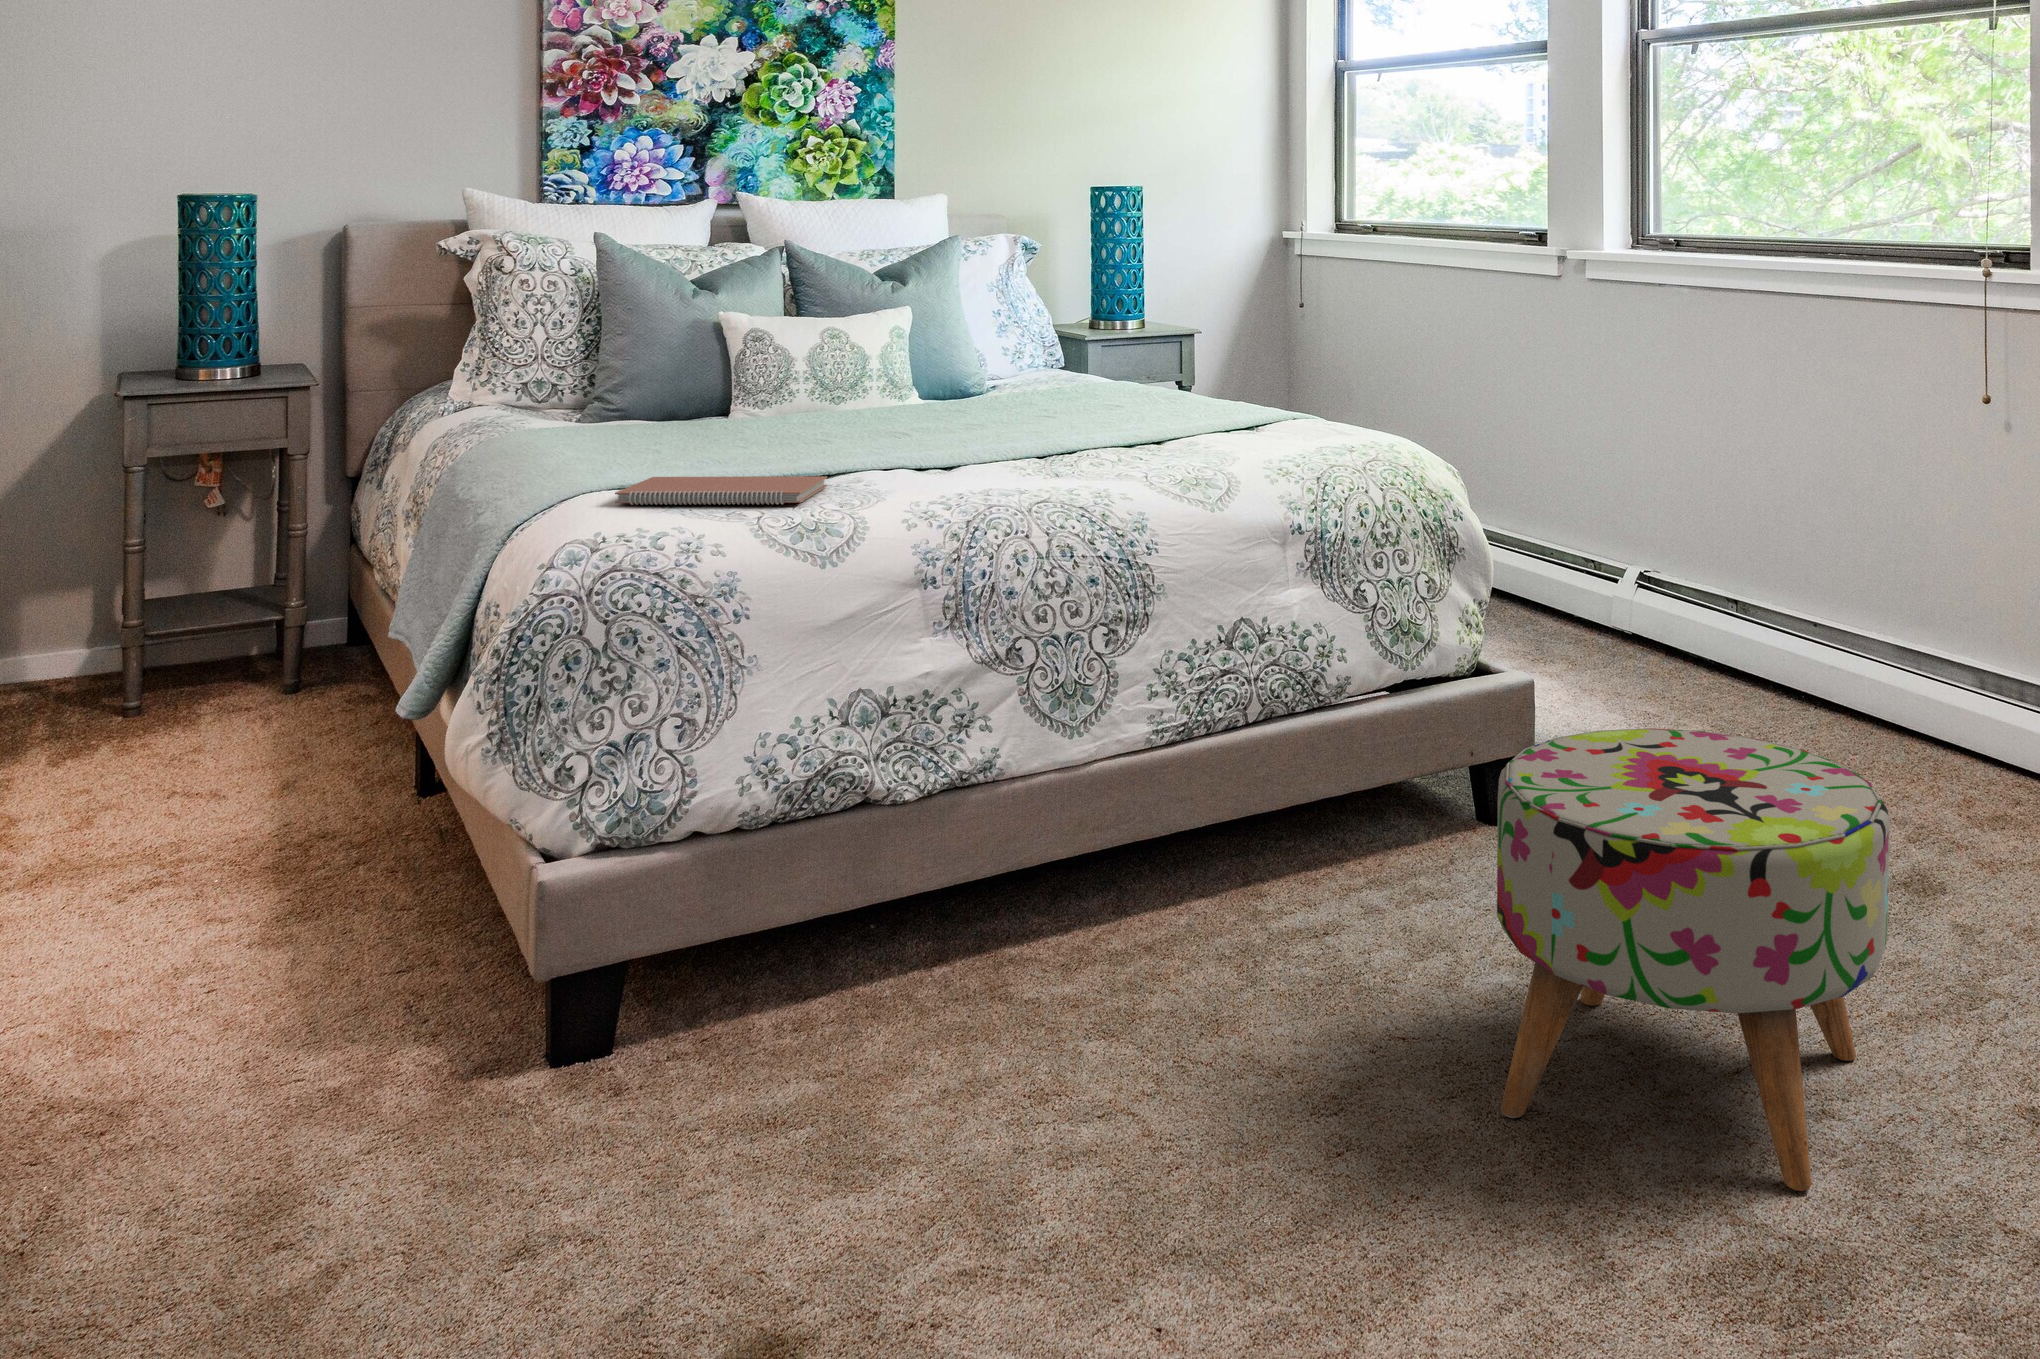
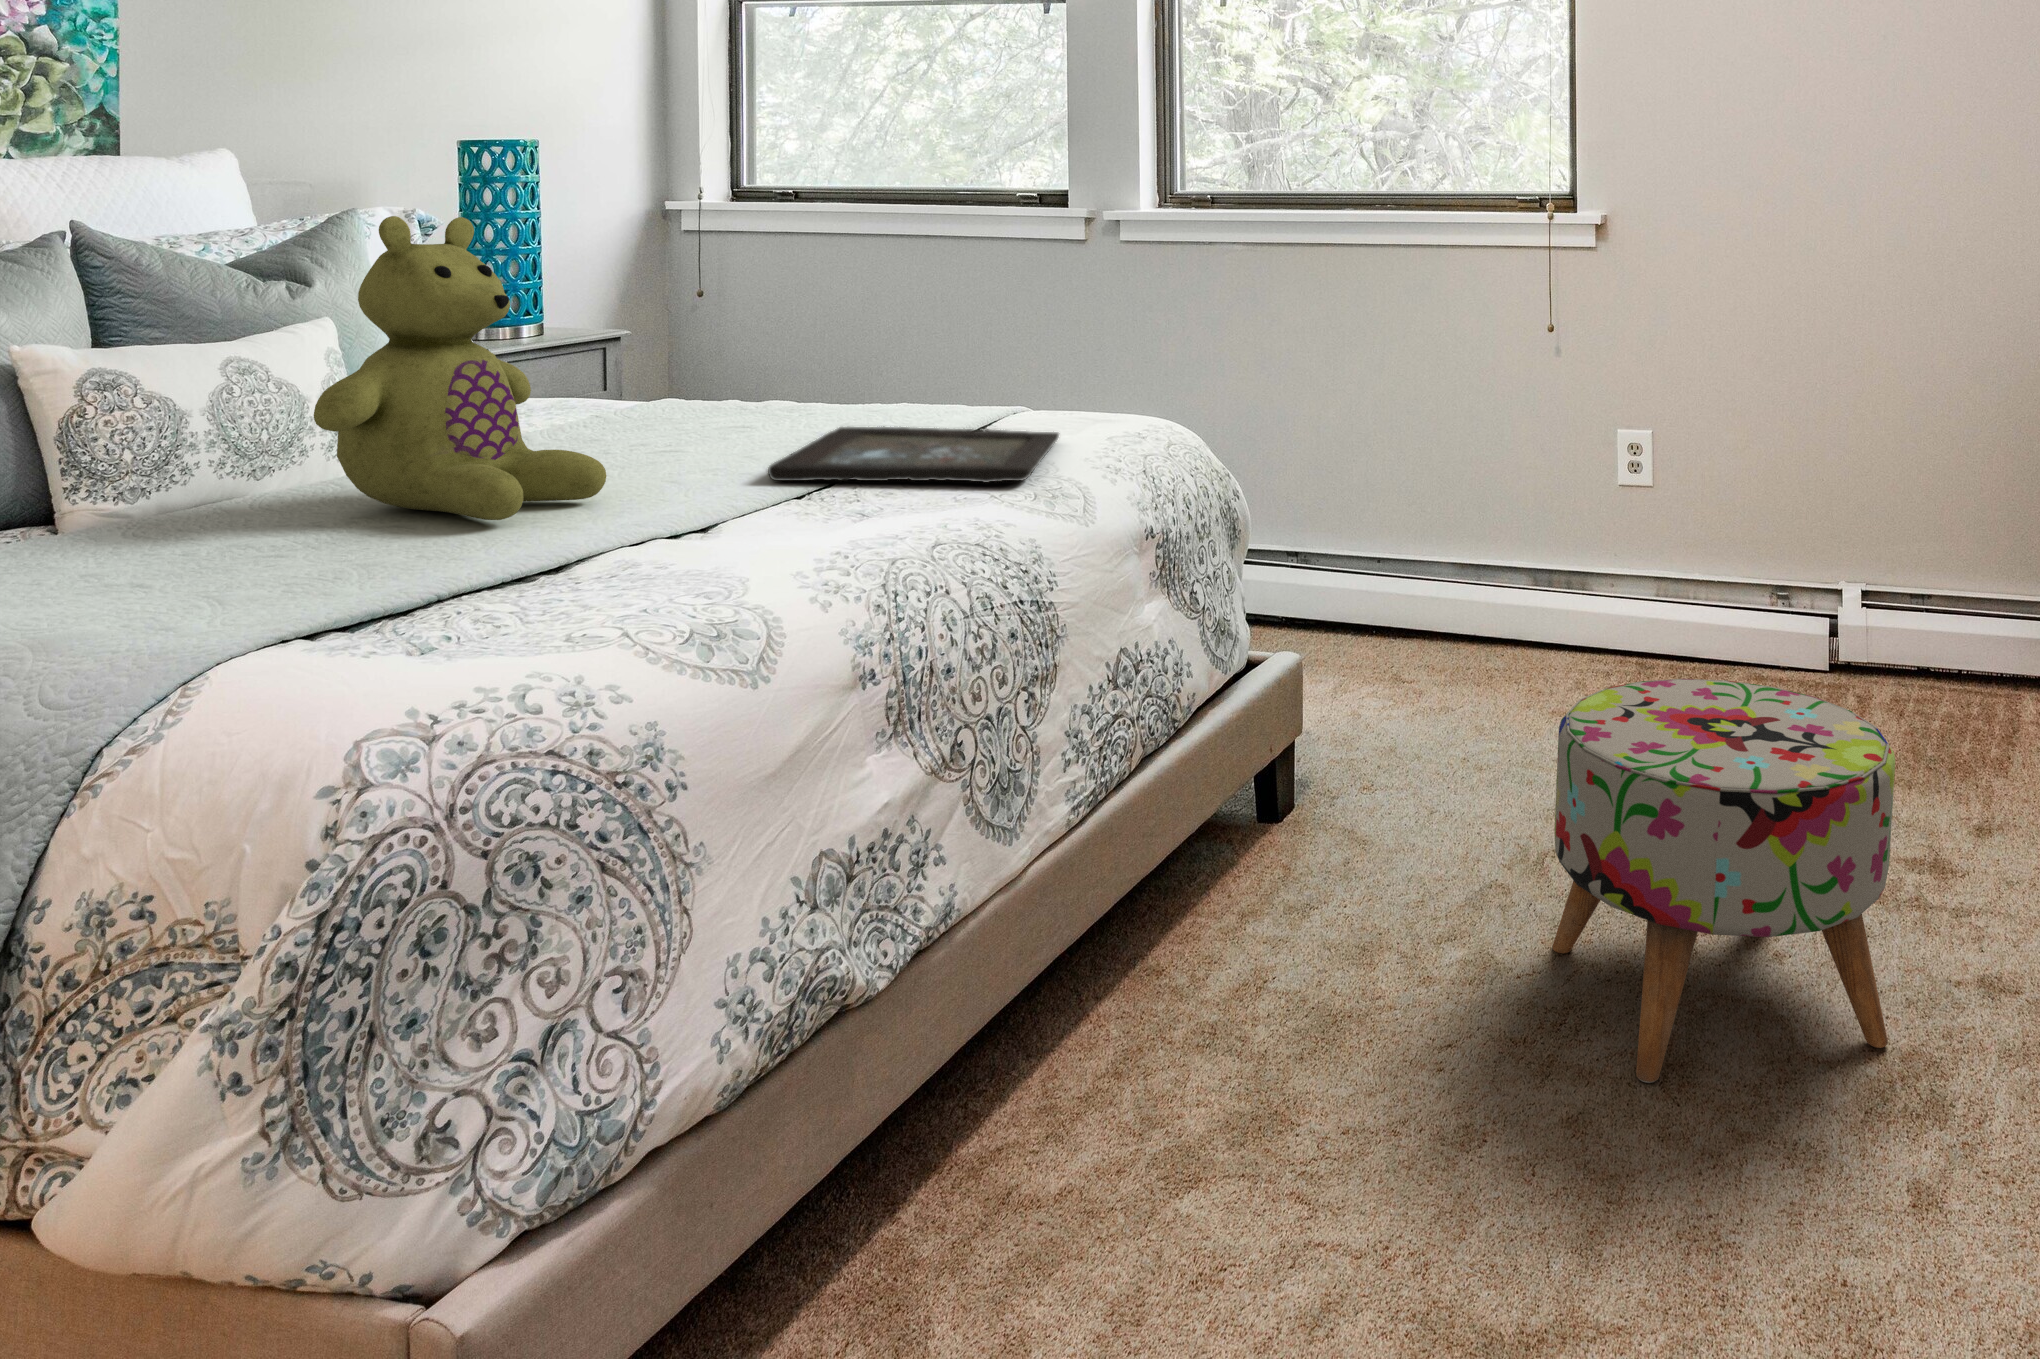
stuffed bear: none [739,249,904,453] -> present [314,216,606,520]
tray: none [1019,413,1298,458] -> present [768,427,1059,483]
notebook: present [615,476,828,505] -> none [315,555,692,648]

